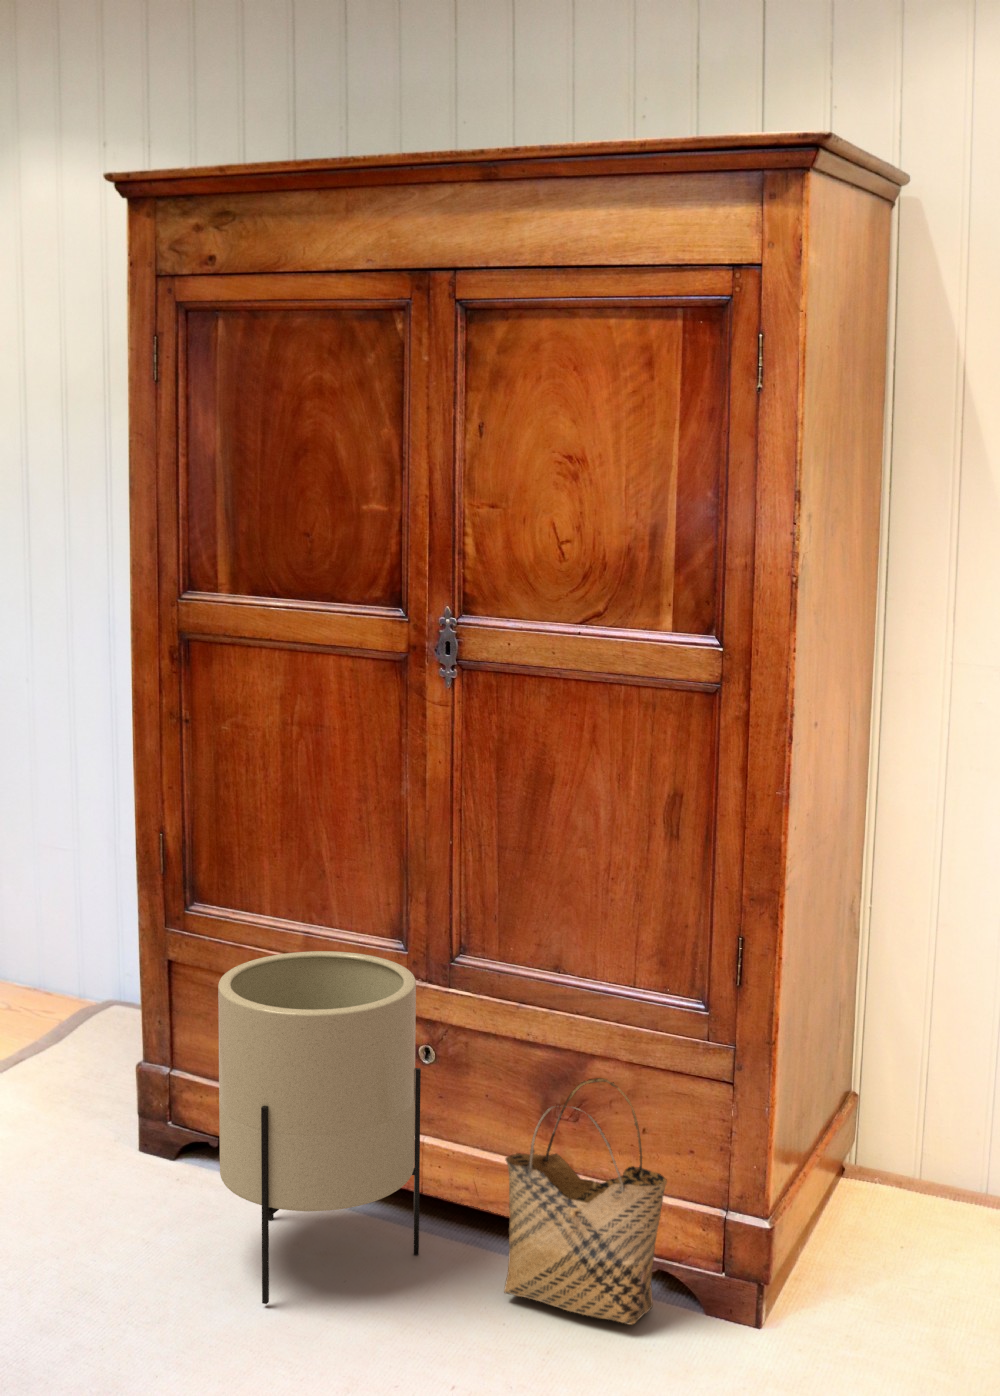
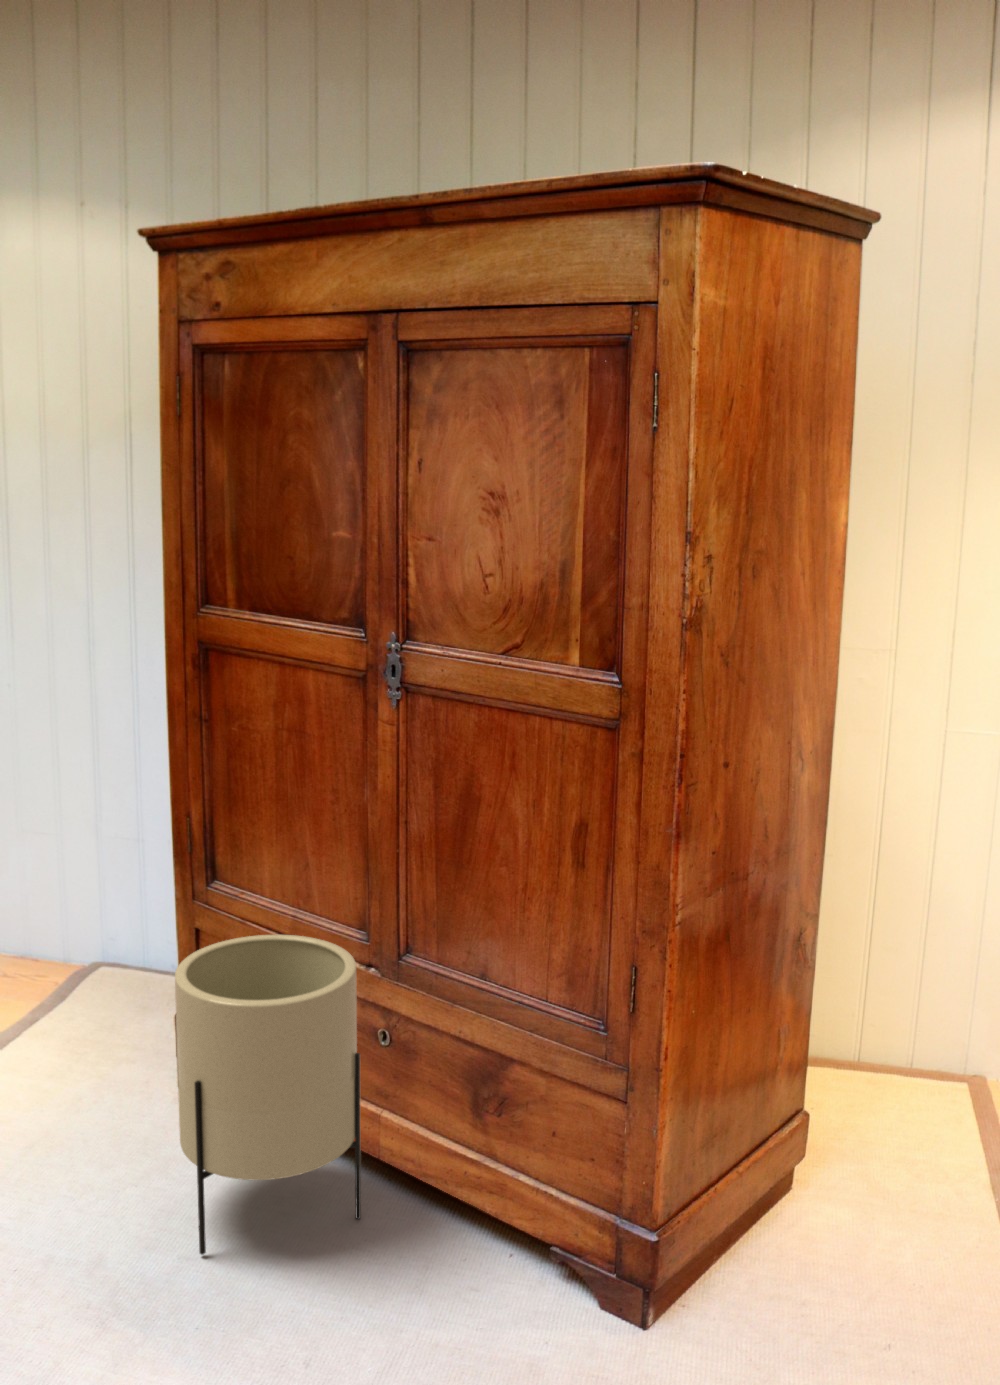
woven basket: present [504,1078,667,1325] -> none [413,1083,558,1324]

